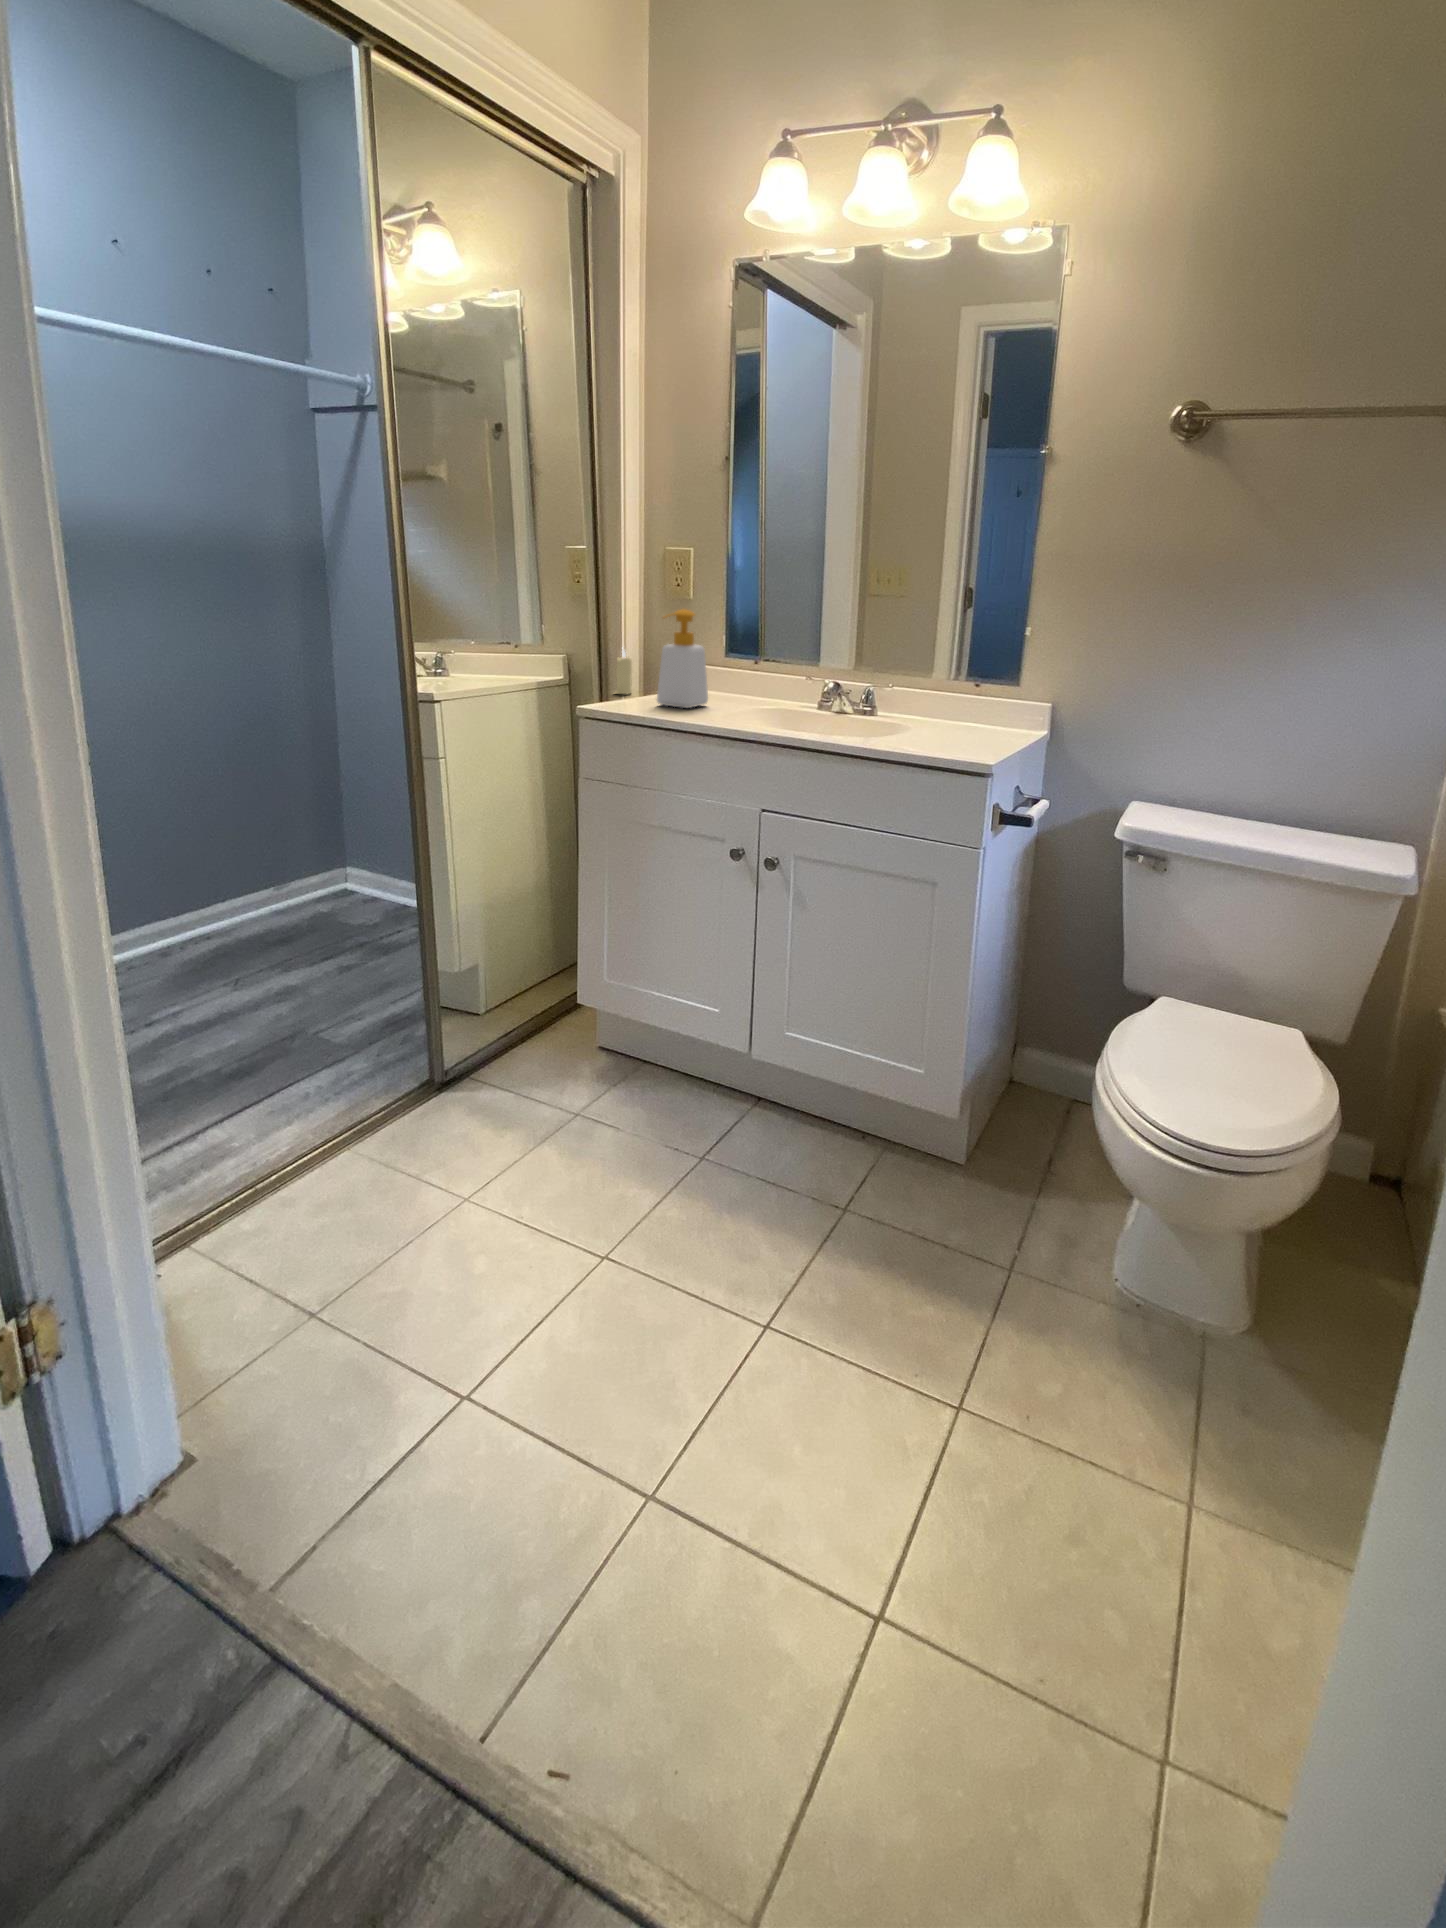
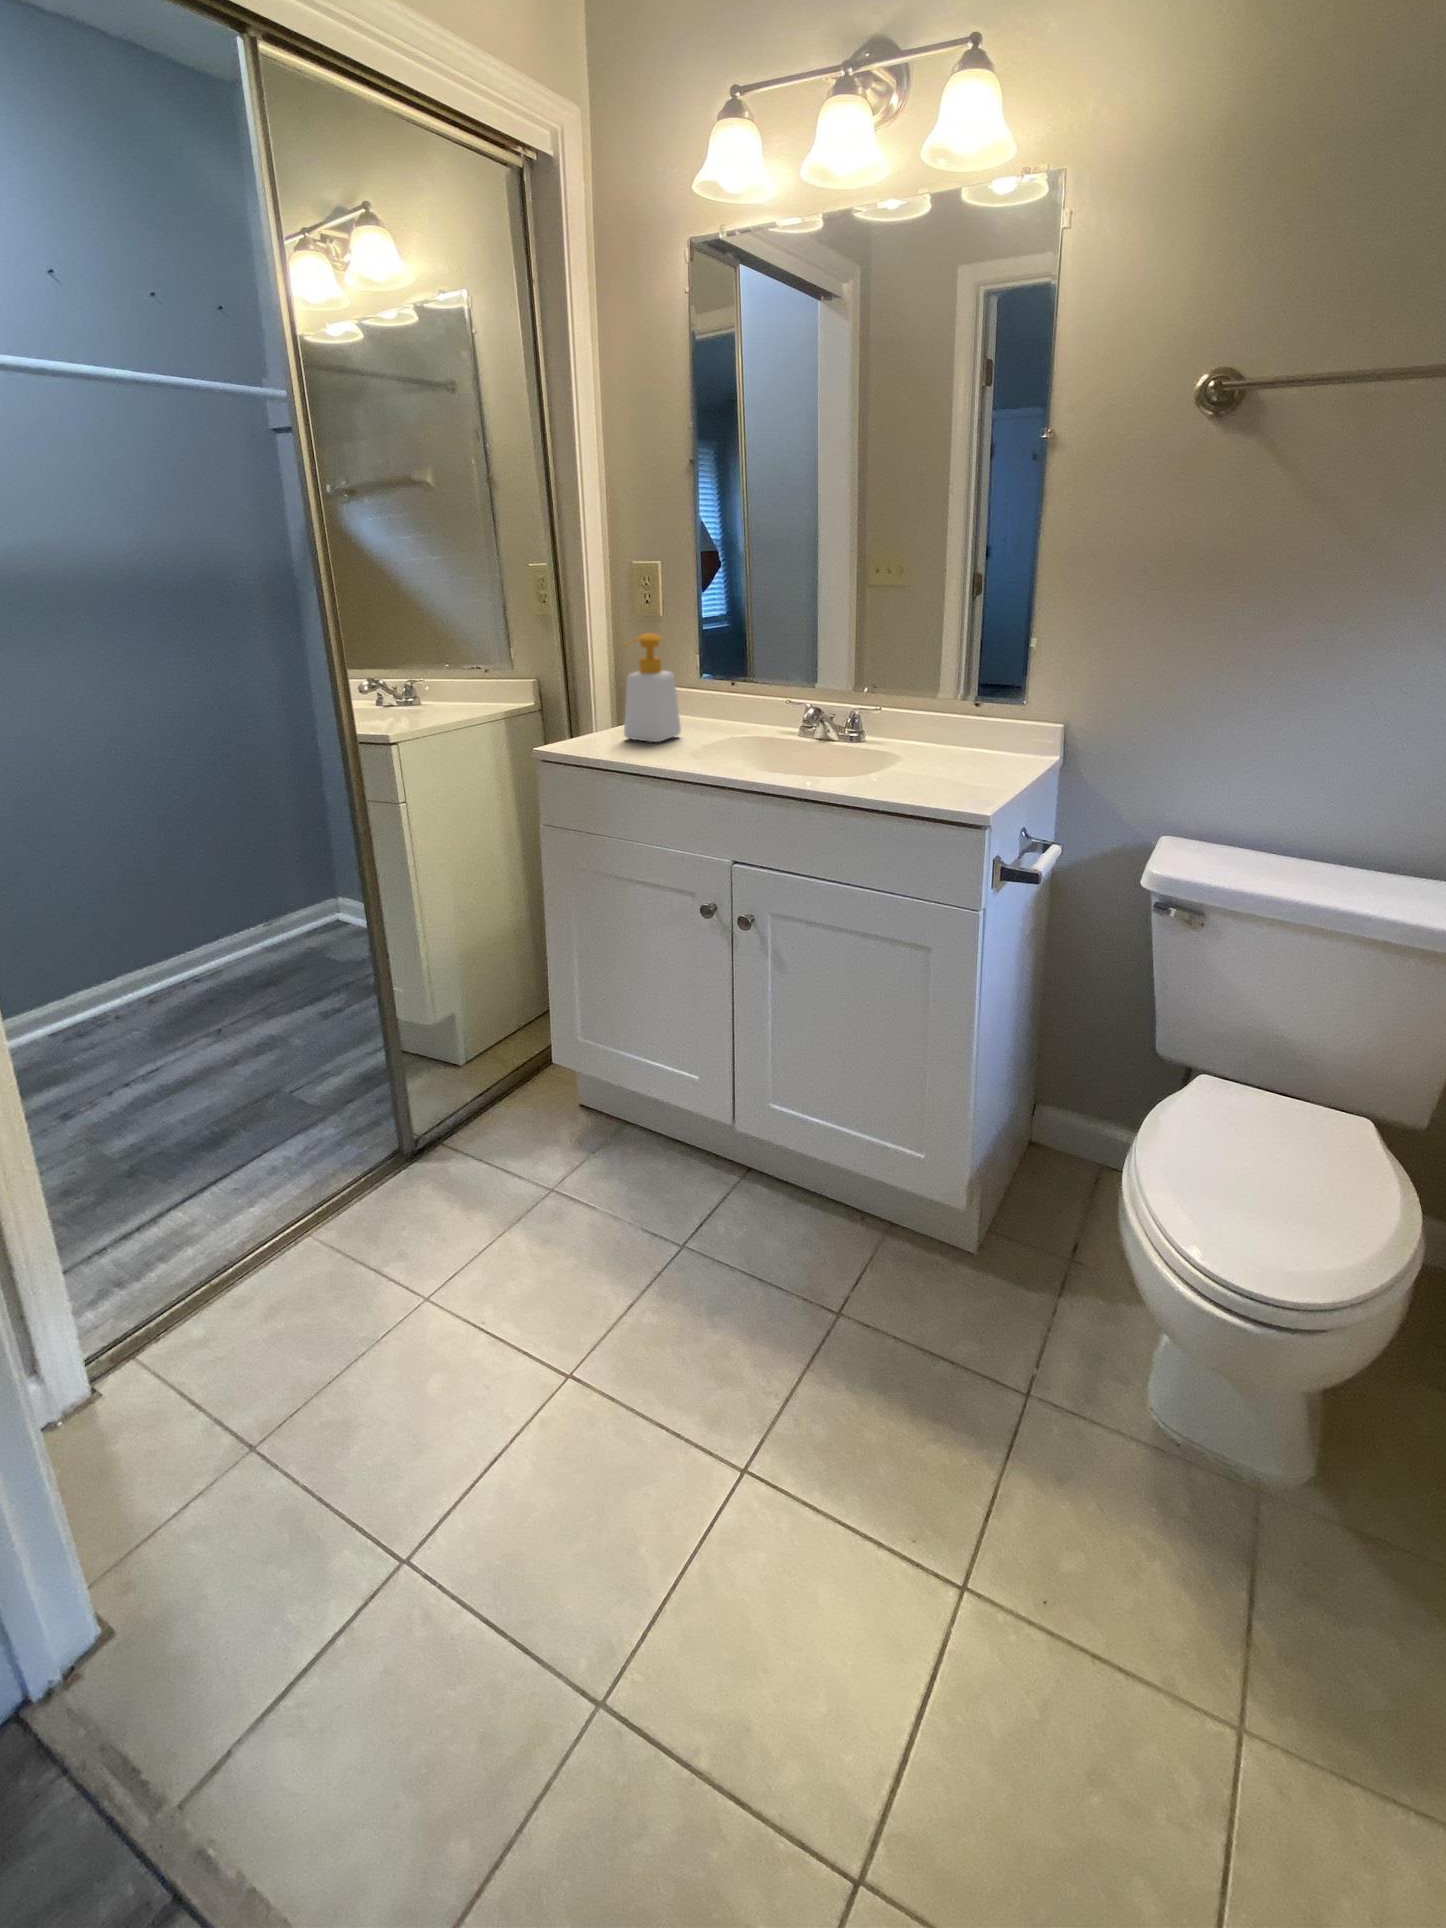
candle: present [615,647,632,694] -> none [580,673,602,725]

